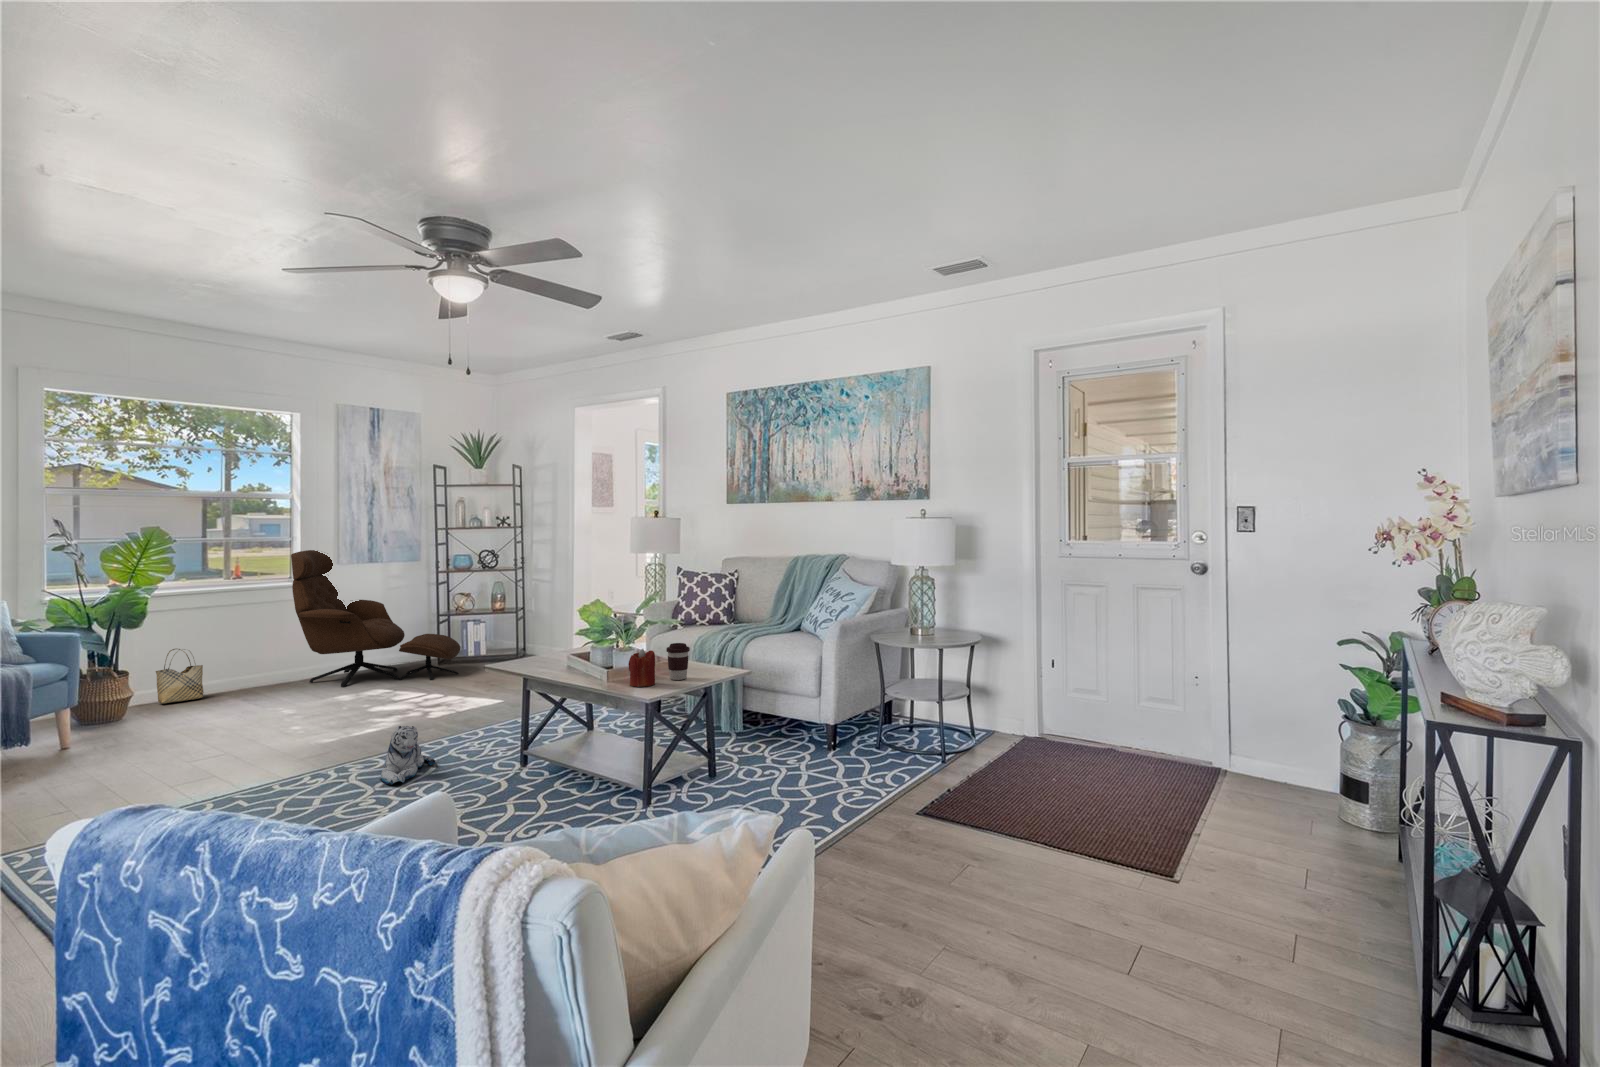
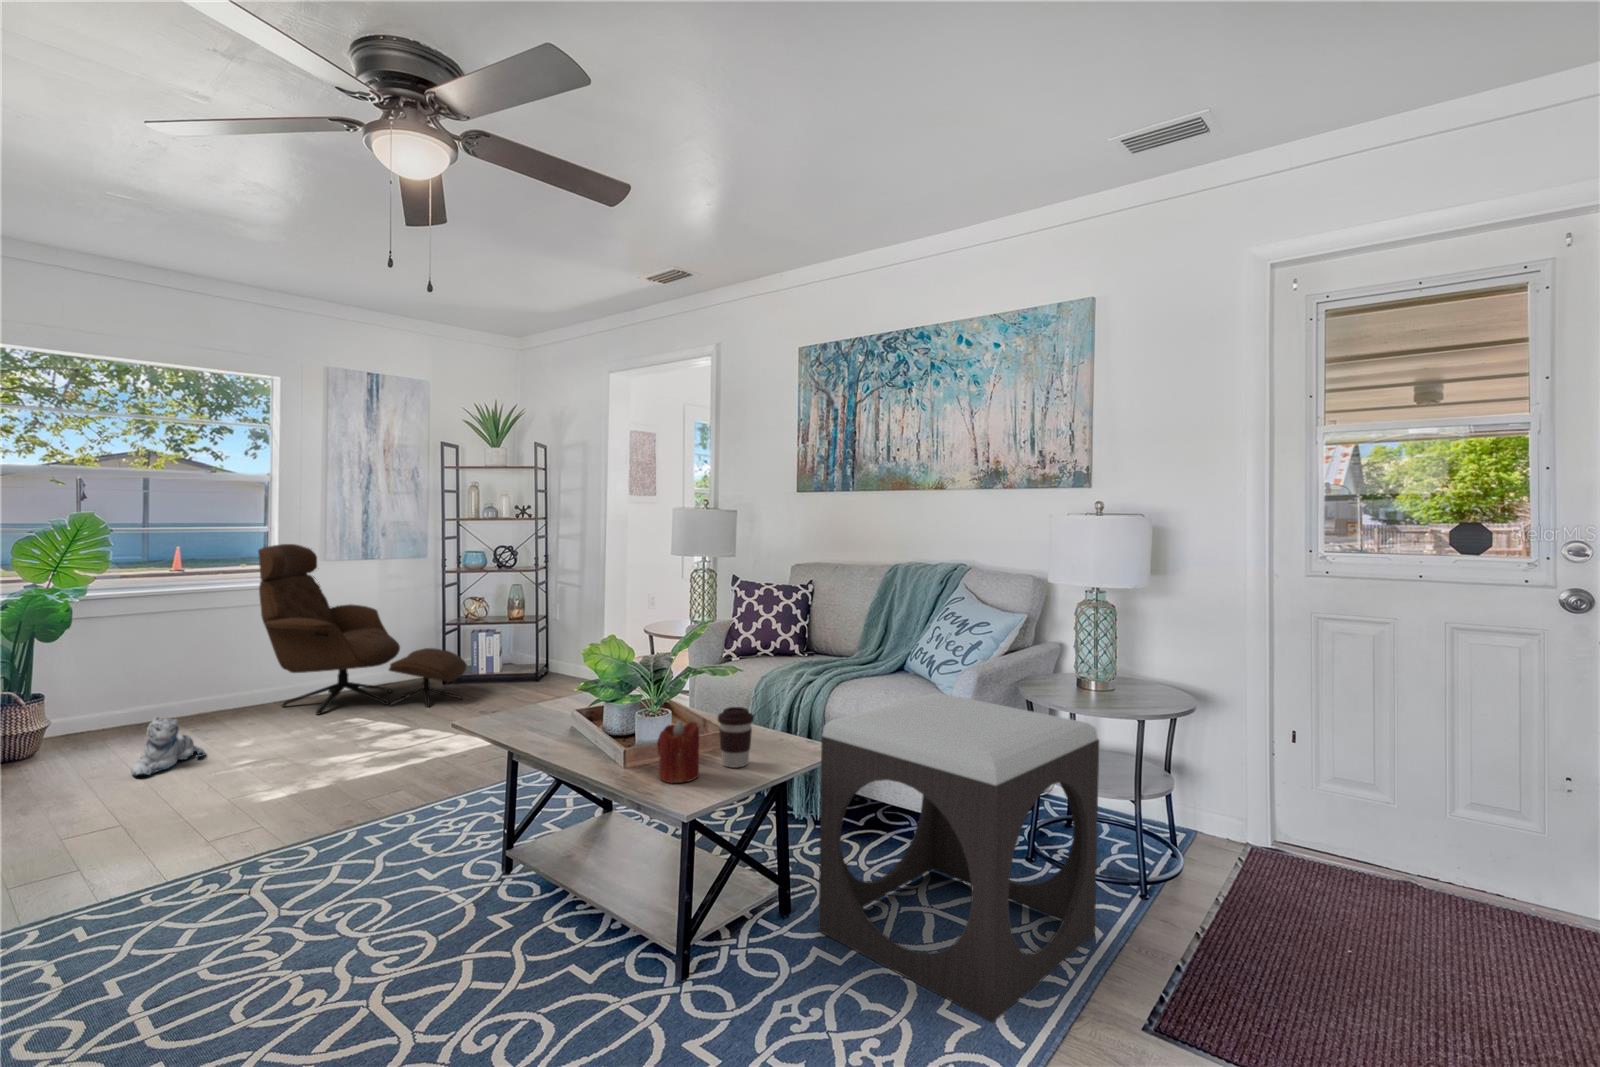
footstool: none [733,637,907,815] -> present [819,693,1099,1023]
woven basket: present [156,649,203,703] -> none [83,665,146,734]
plush toy: present [380,726,435,785] -> present [131,718,205,776]

